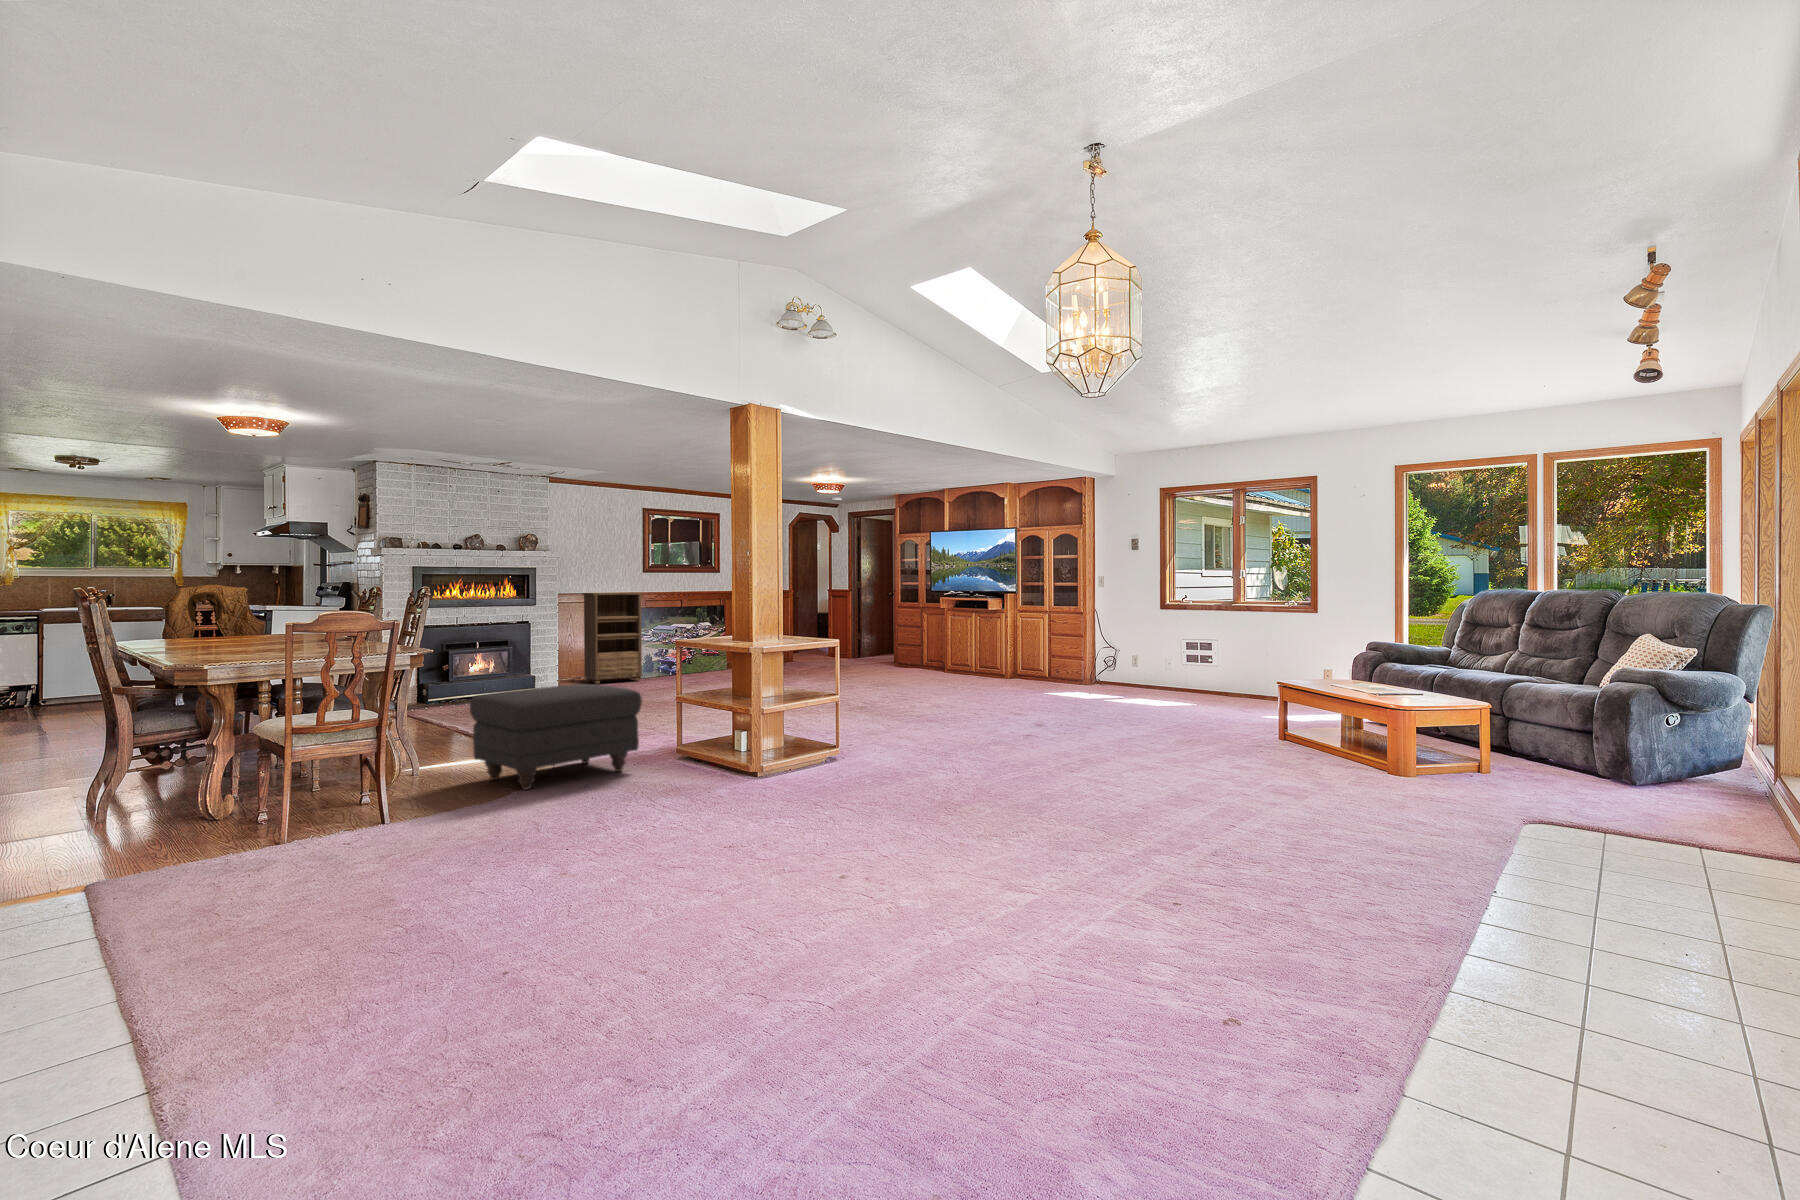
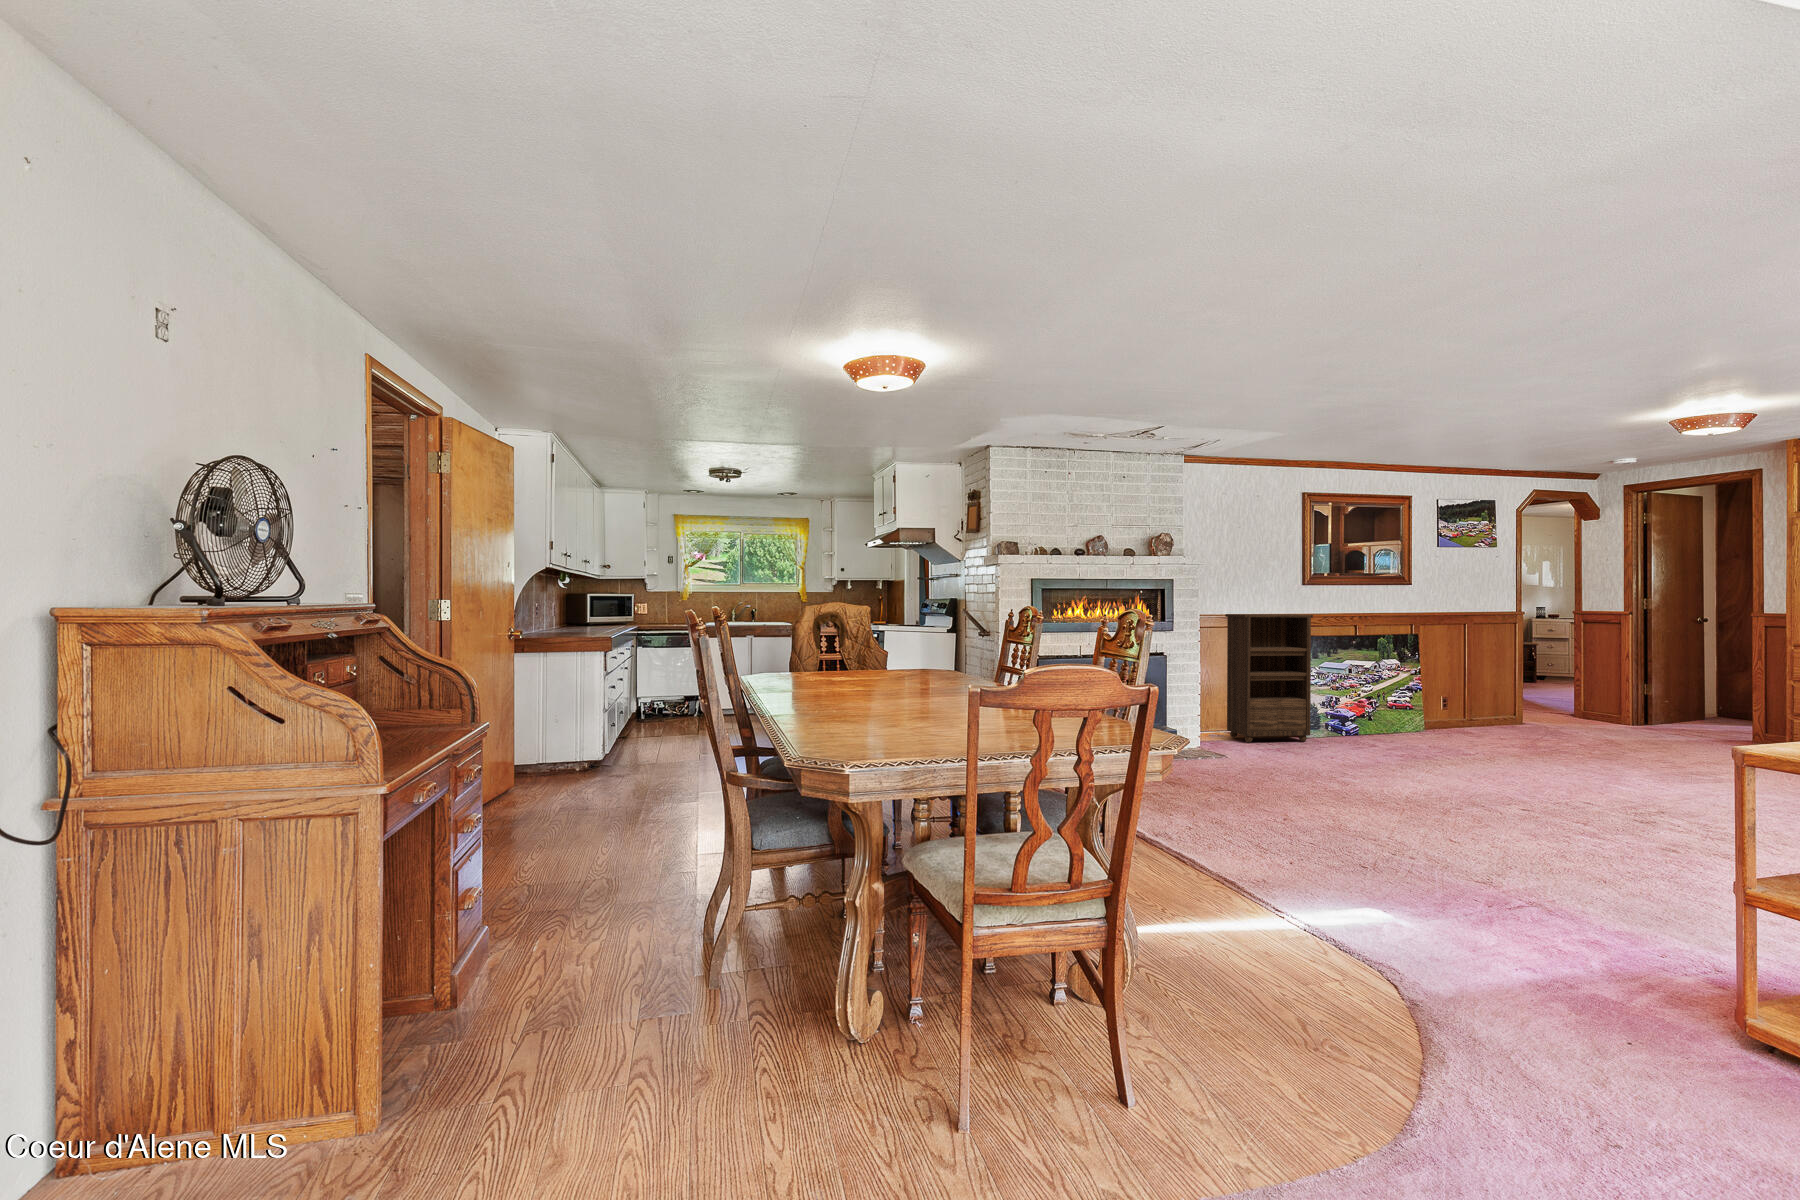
ottoman: present [470,684,642,789] -> none [1214,800,1572,1035]

